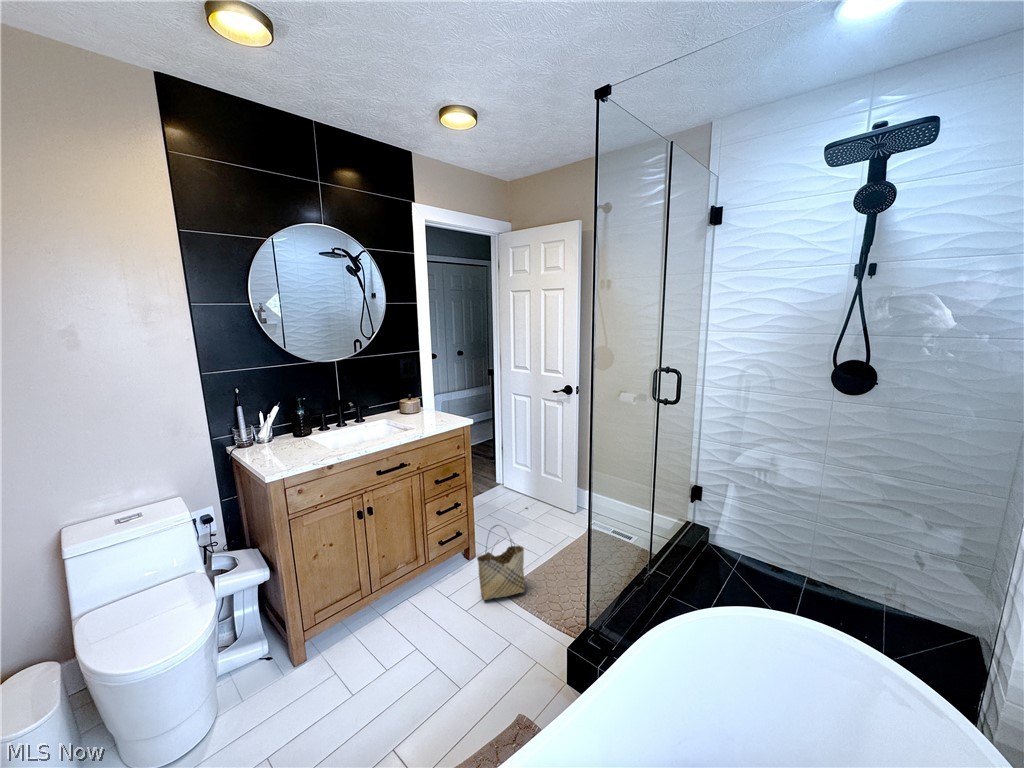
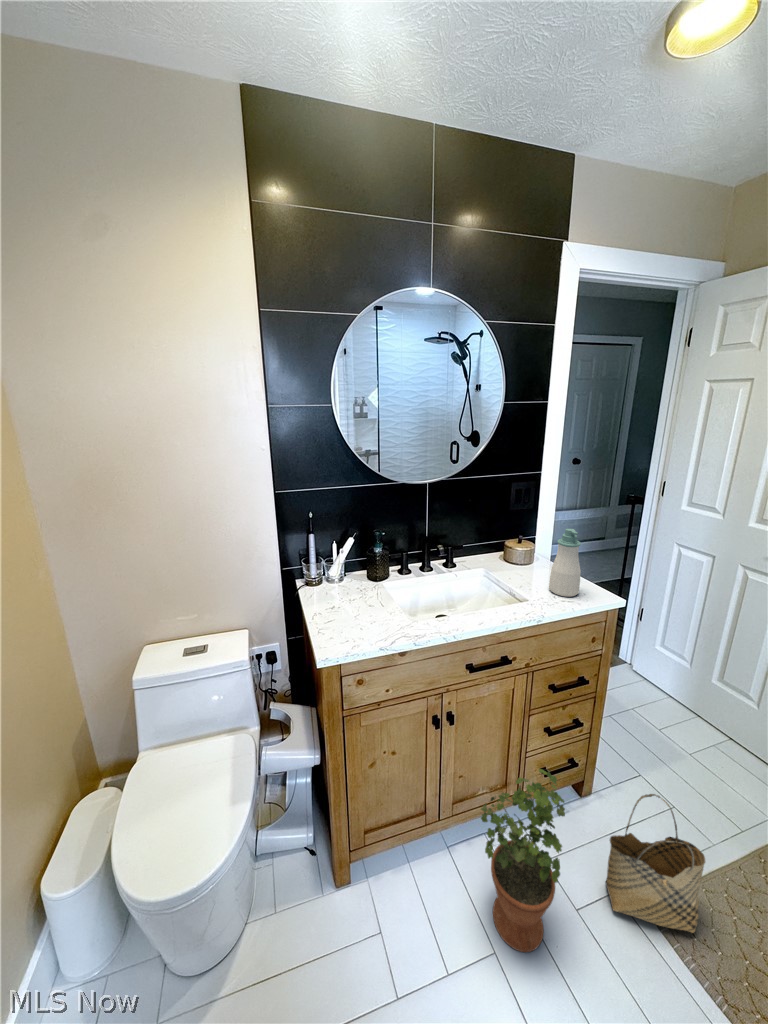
soap bottle: none [428,380,447,423] -> present [549,529,581,597]
potted plant: none [397,521,447,639] -> present [481,769,565,952]

